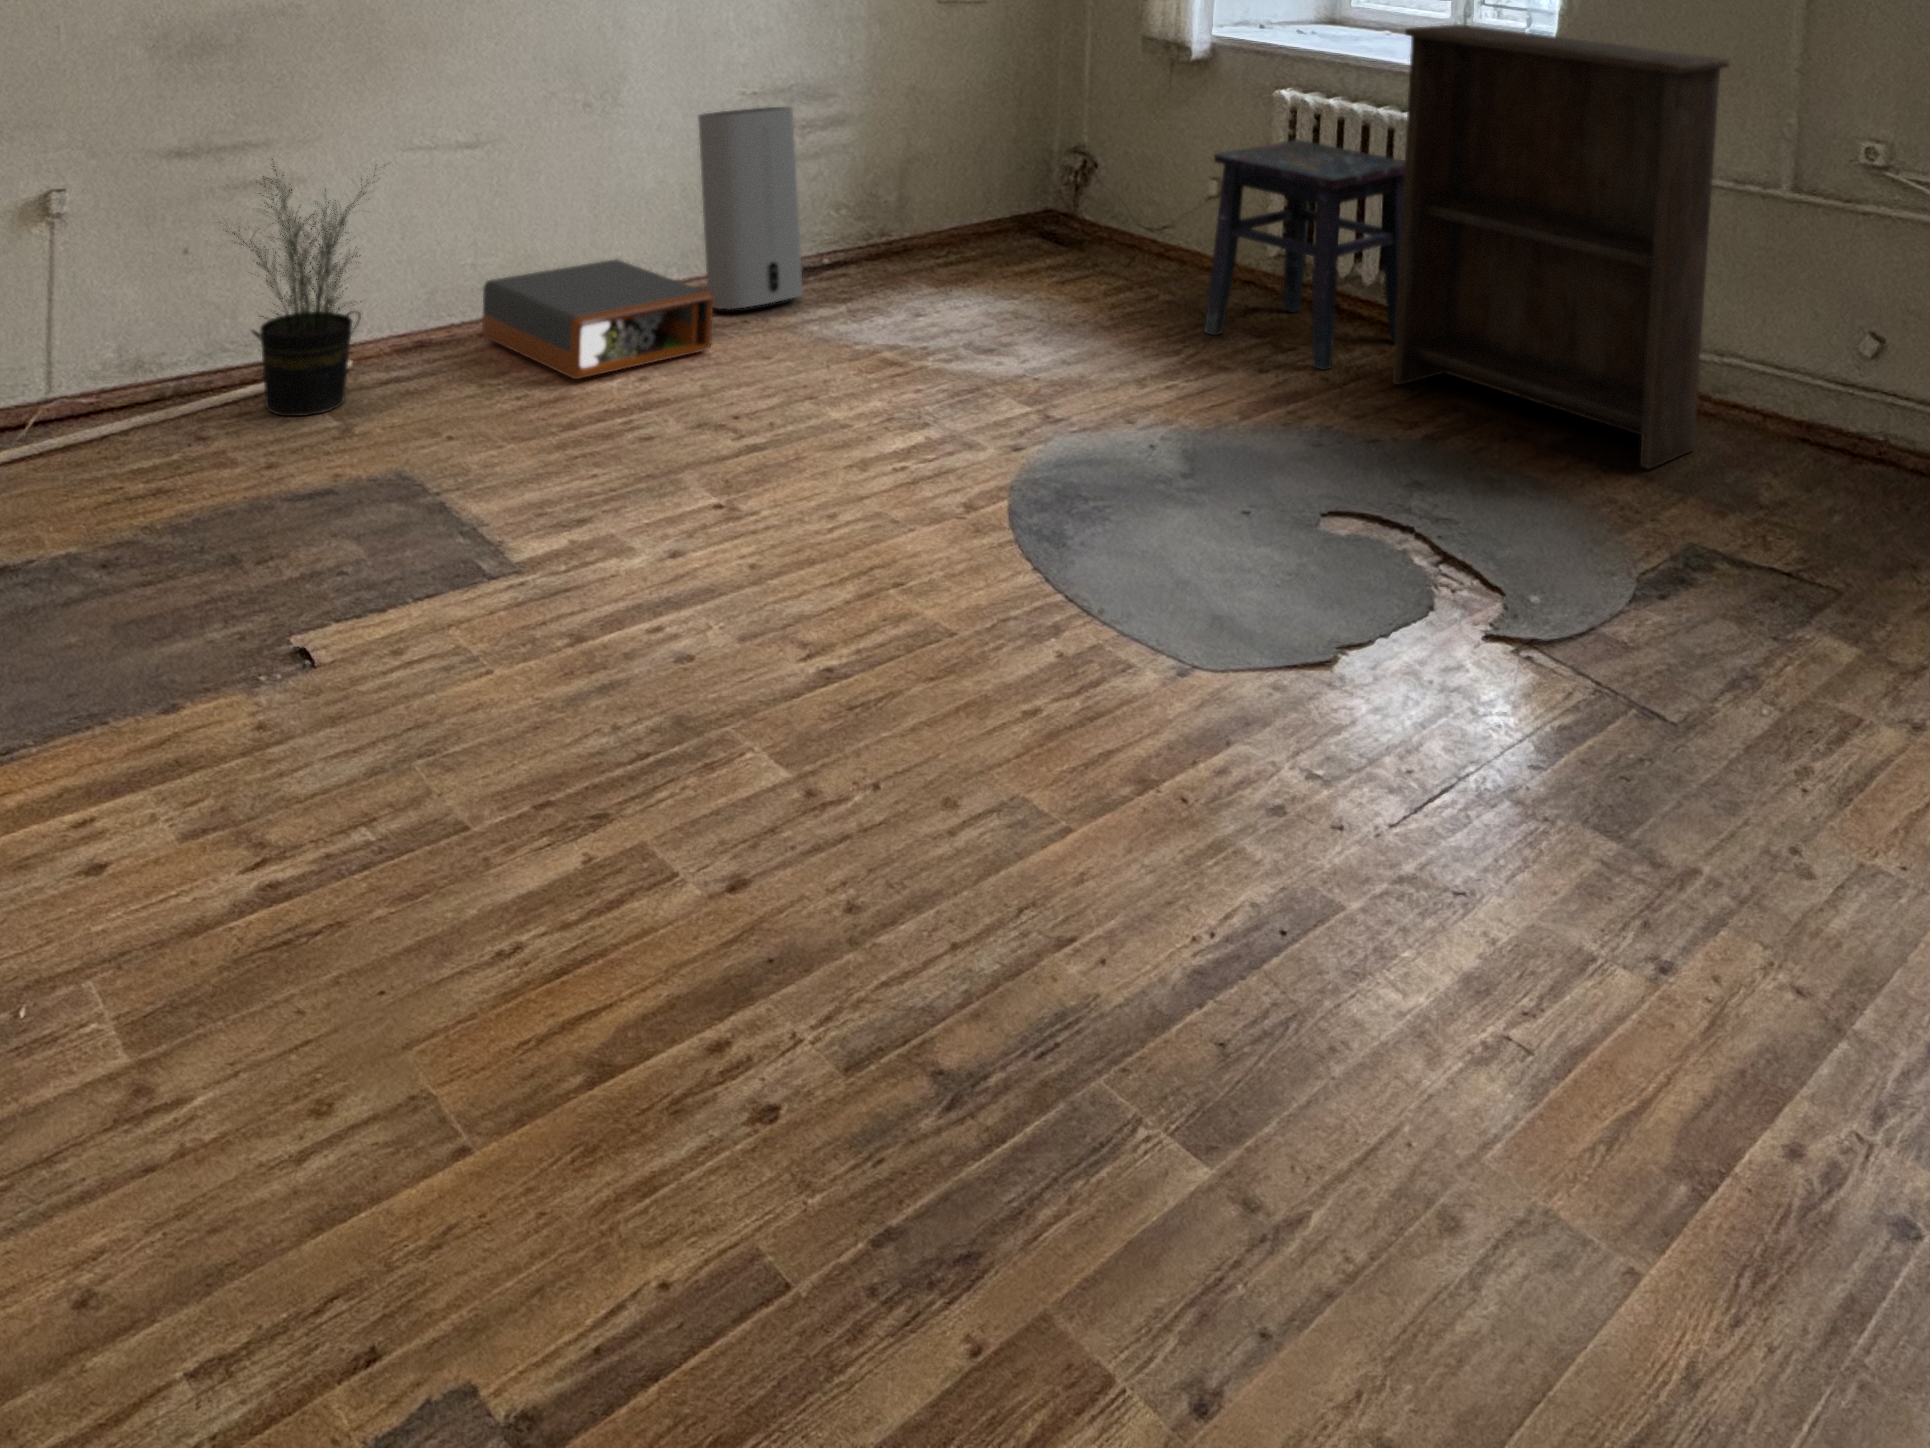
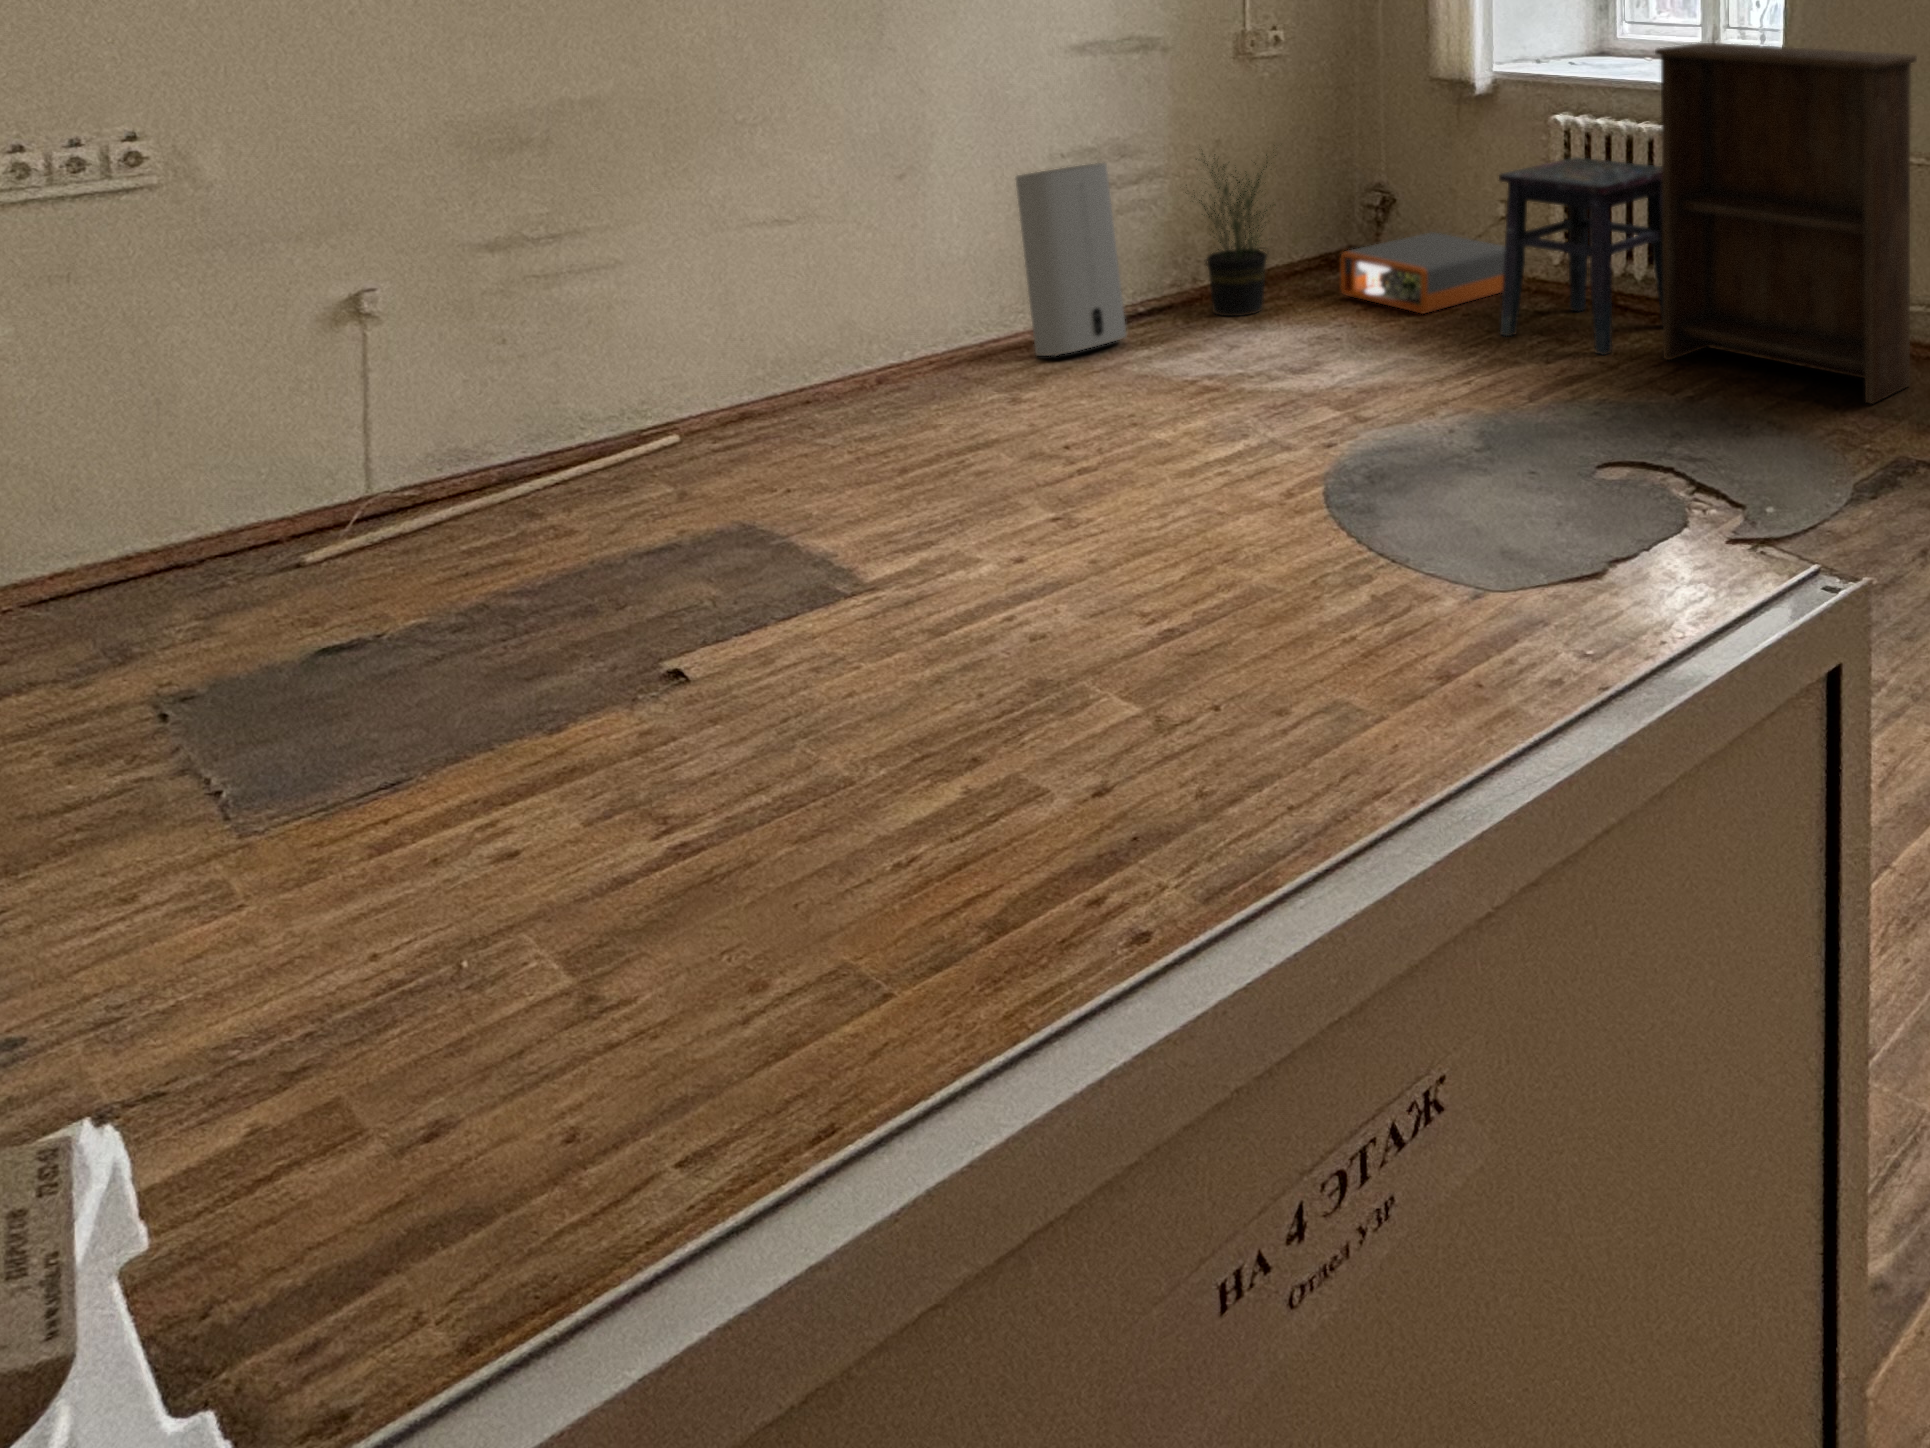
potted plant: present [226,159,376,416] -> present [1185,153,1276,316]
storage box: present [482,260,713,379] -> present [1341,232,1505,313]

